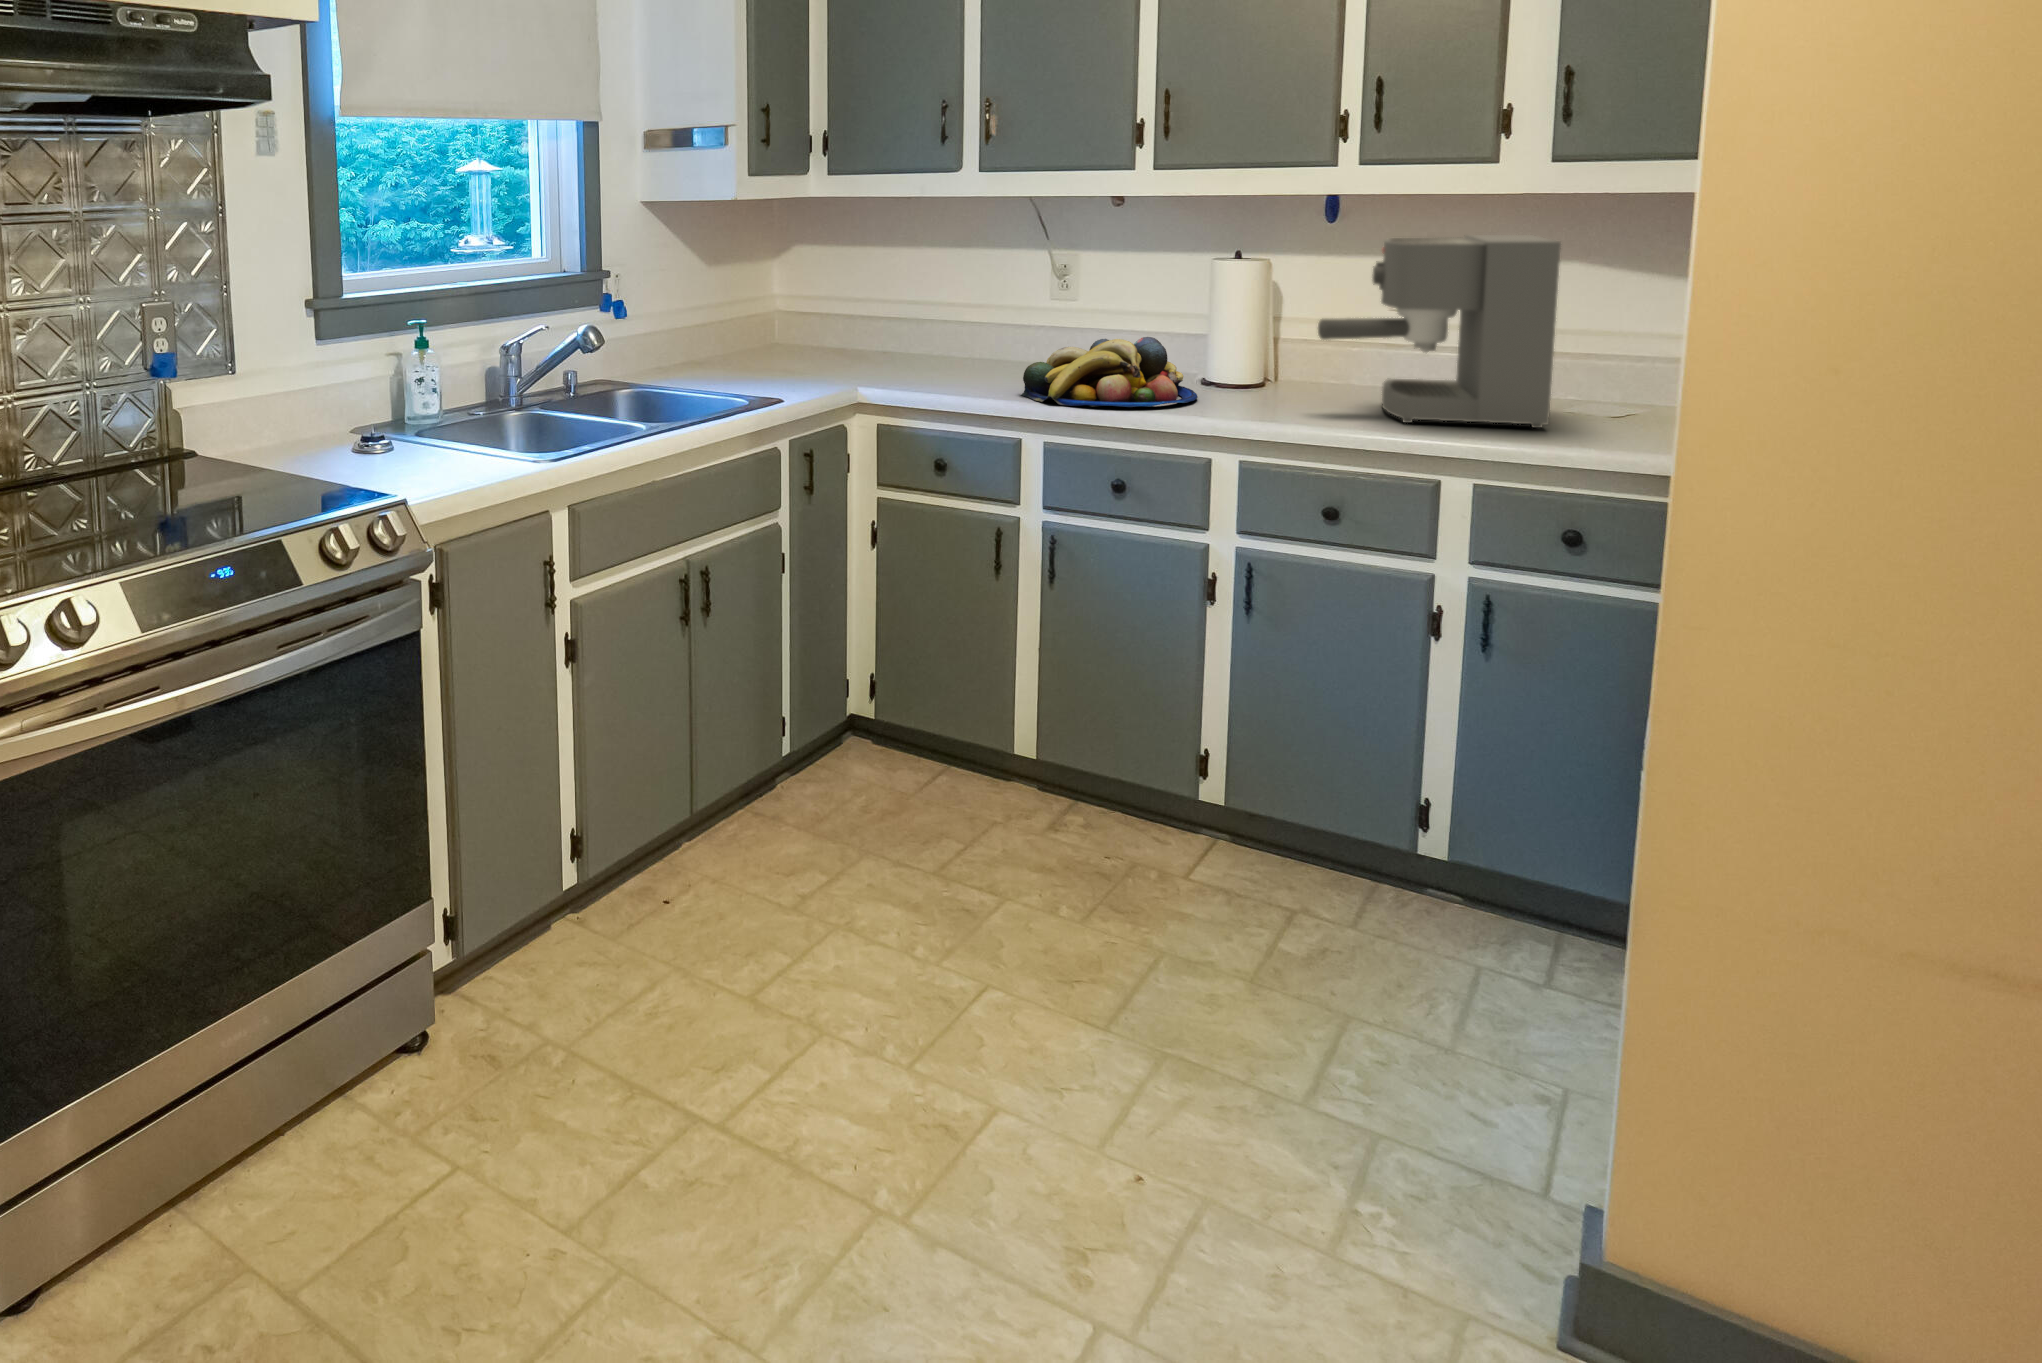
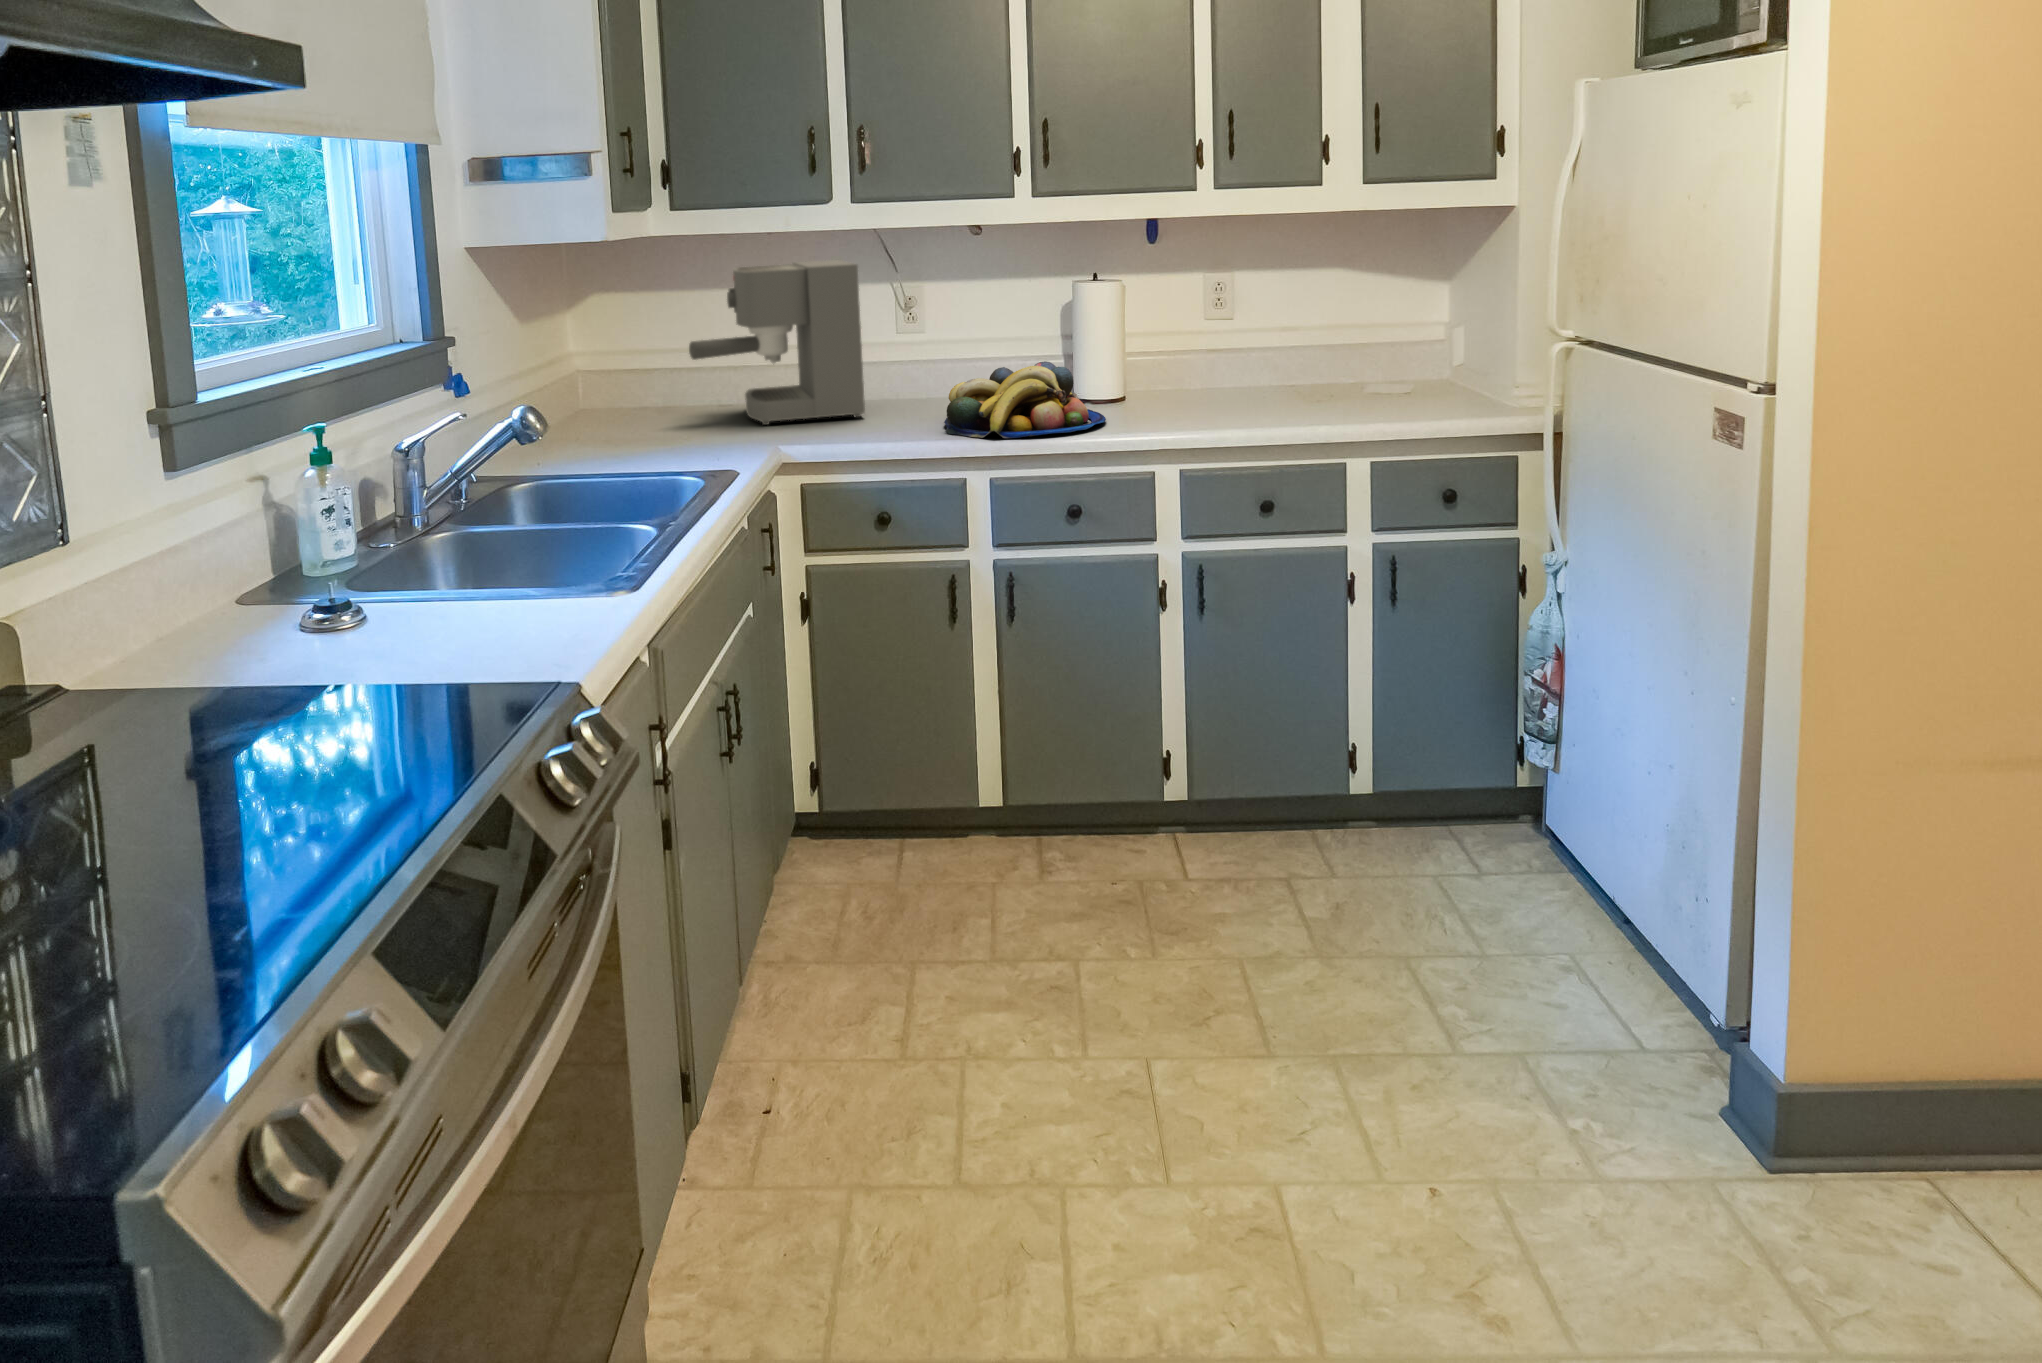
coffee maker: present [1318,235,1561,428] -> present [689,260,865,425]

